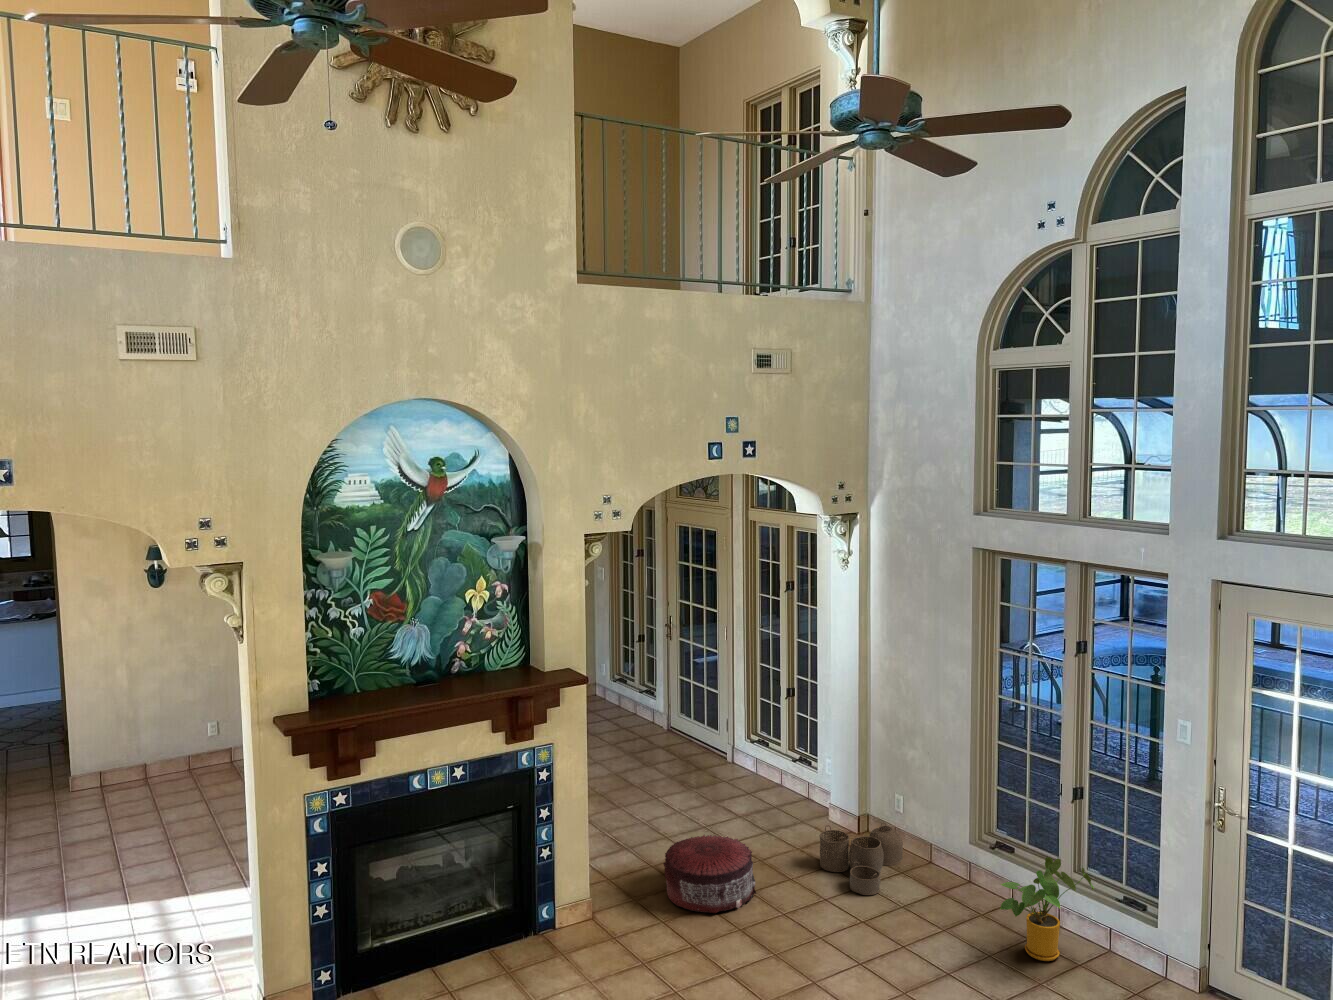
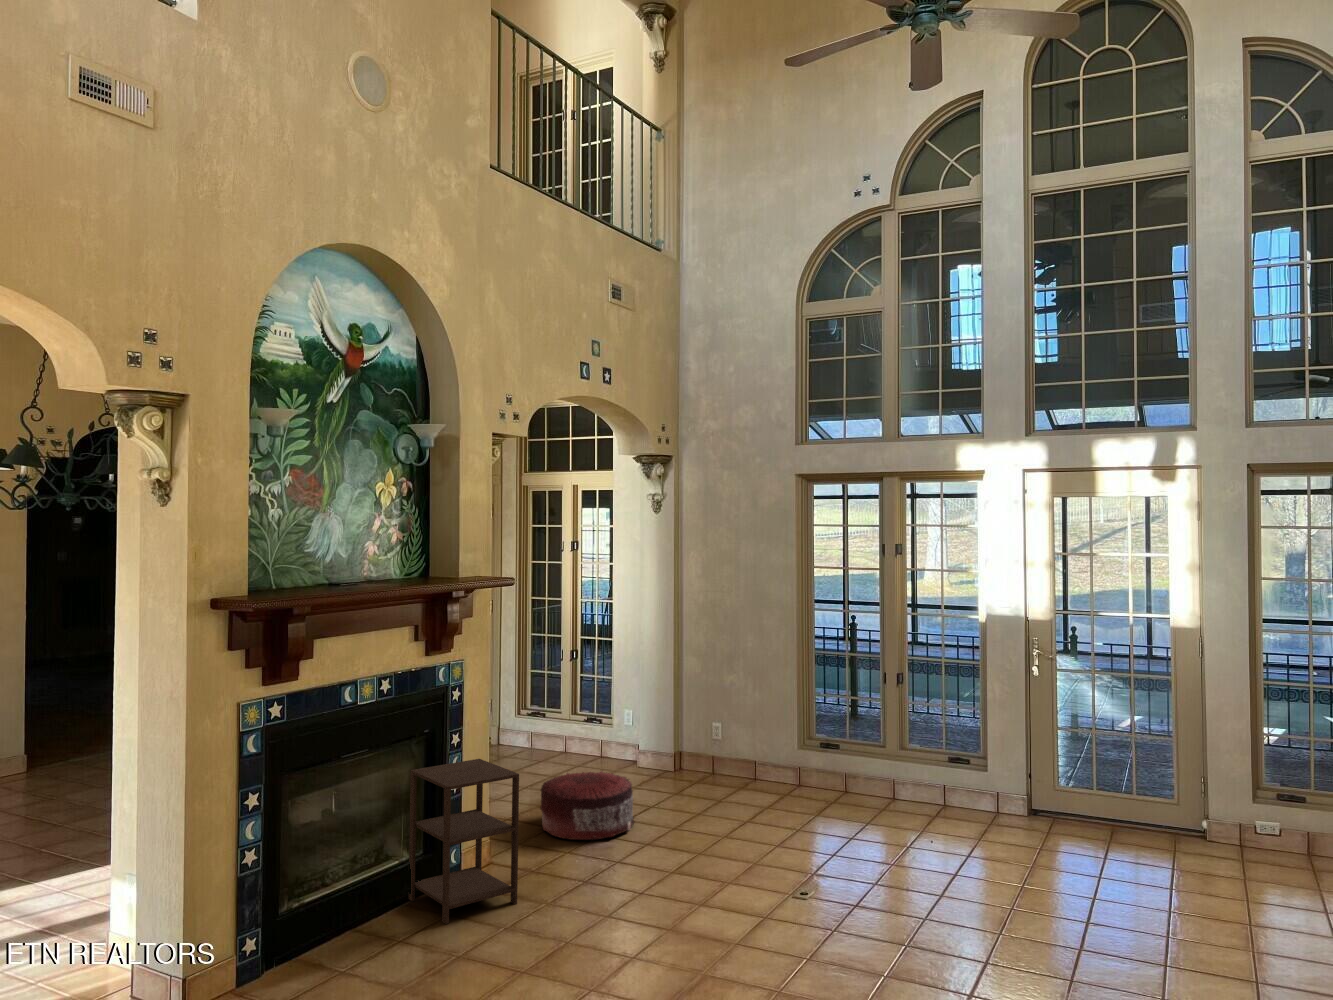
woven basket: present [819,822,903,895] -> none [665,748,737,805]
side table: none [497,833,571,981] -> present [409,759,519,924]
house plant: present [1000,857,1094,961] -> none [865,730,934,818]

